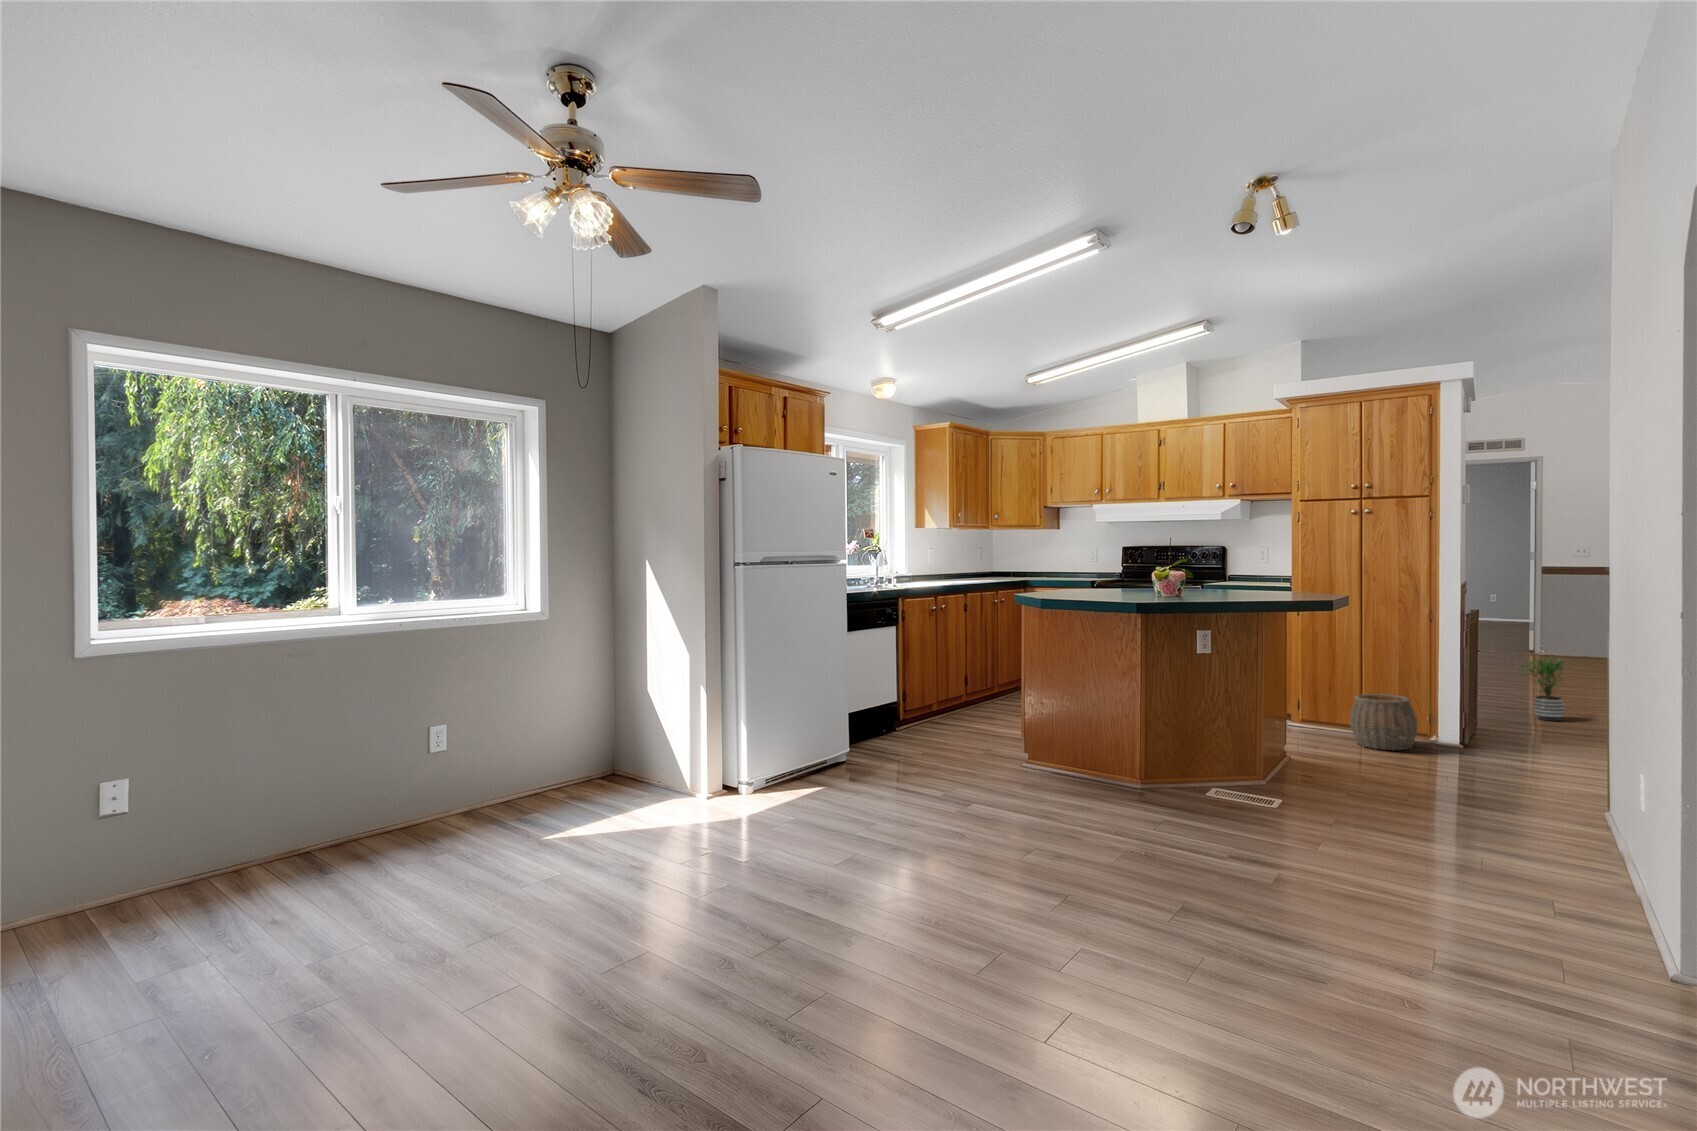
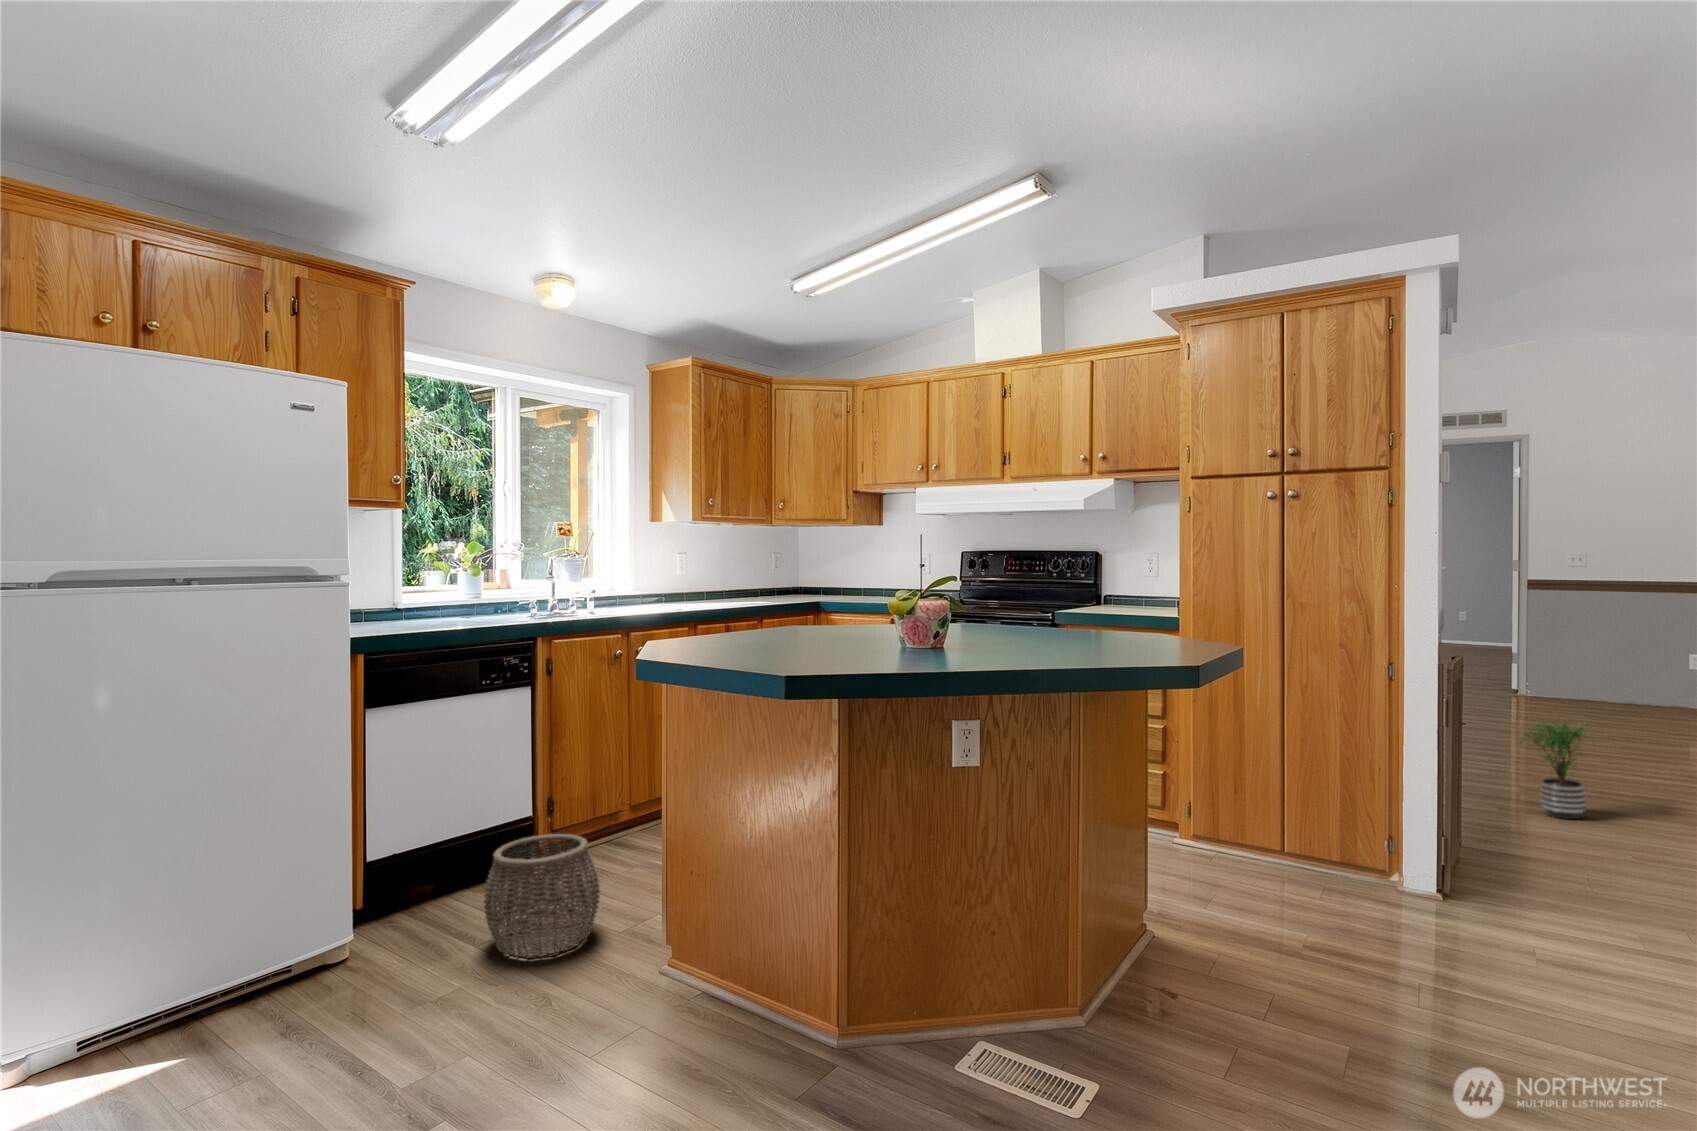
woven basket: present [1350,694,1418,750] -> present [484,834,600,958]

